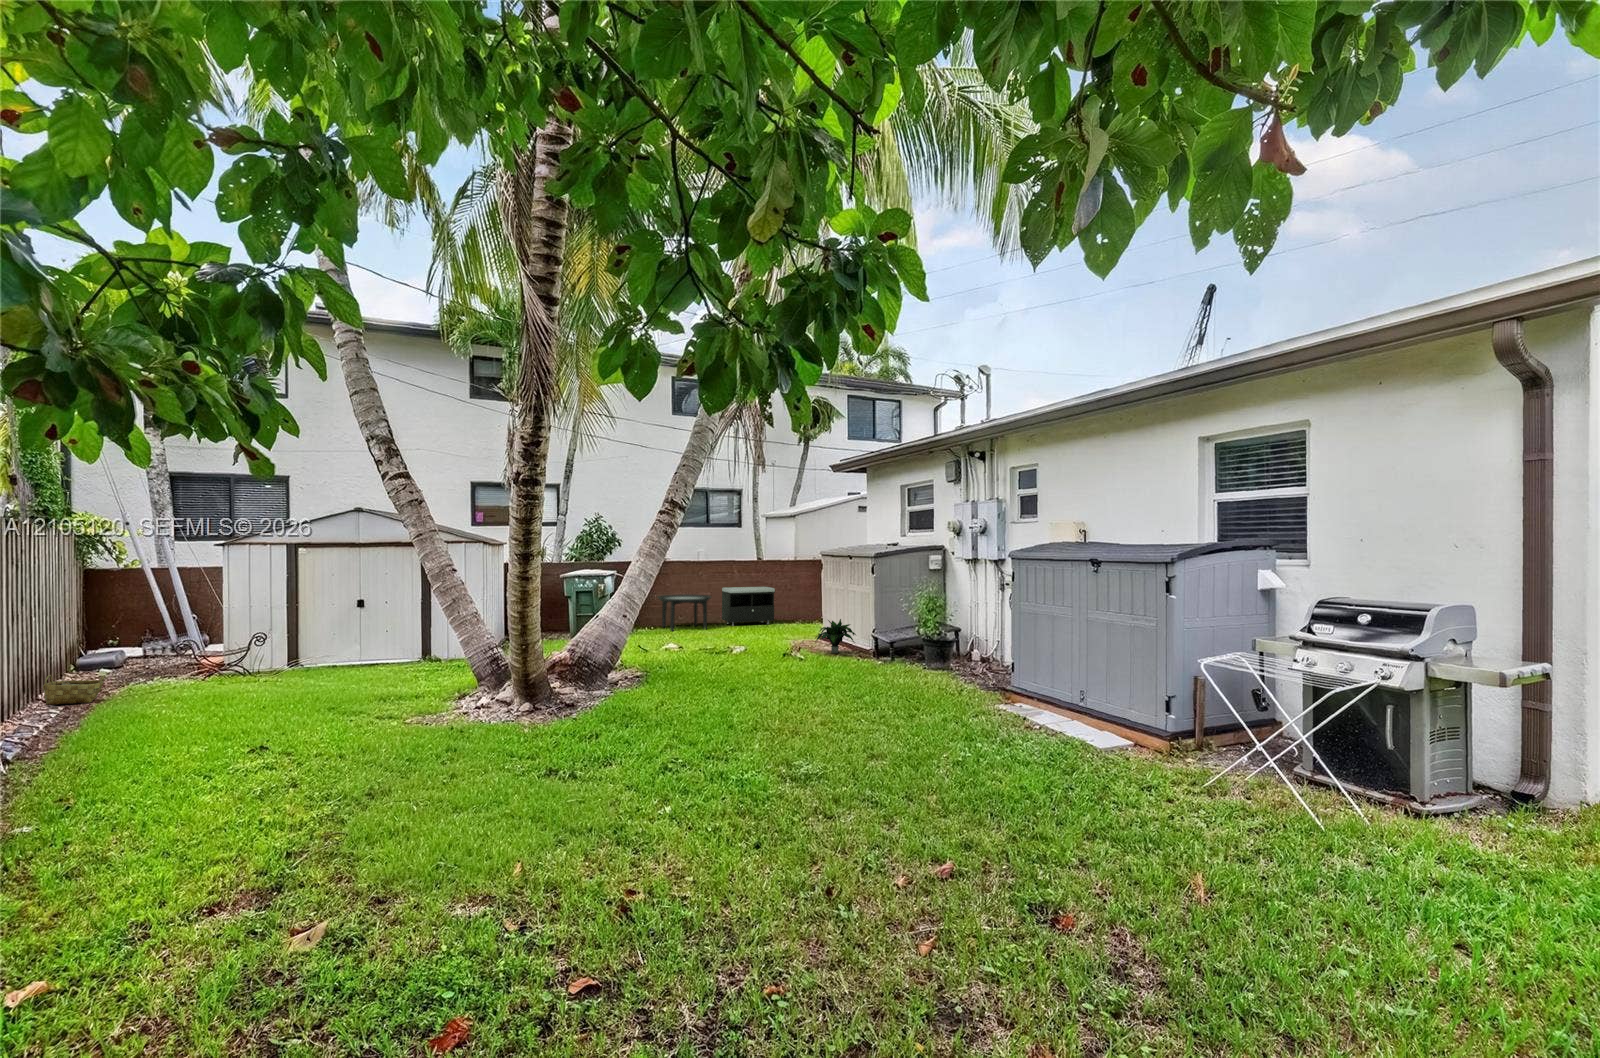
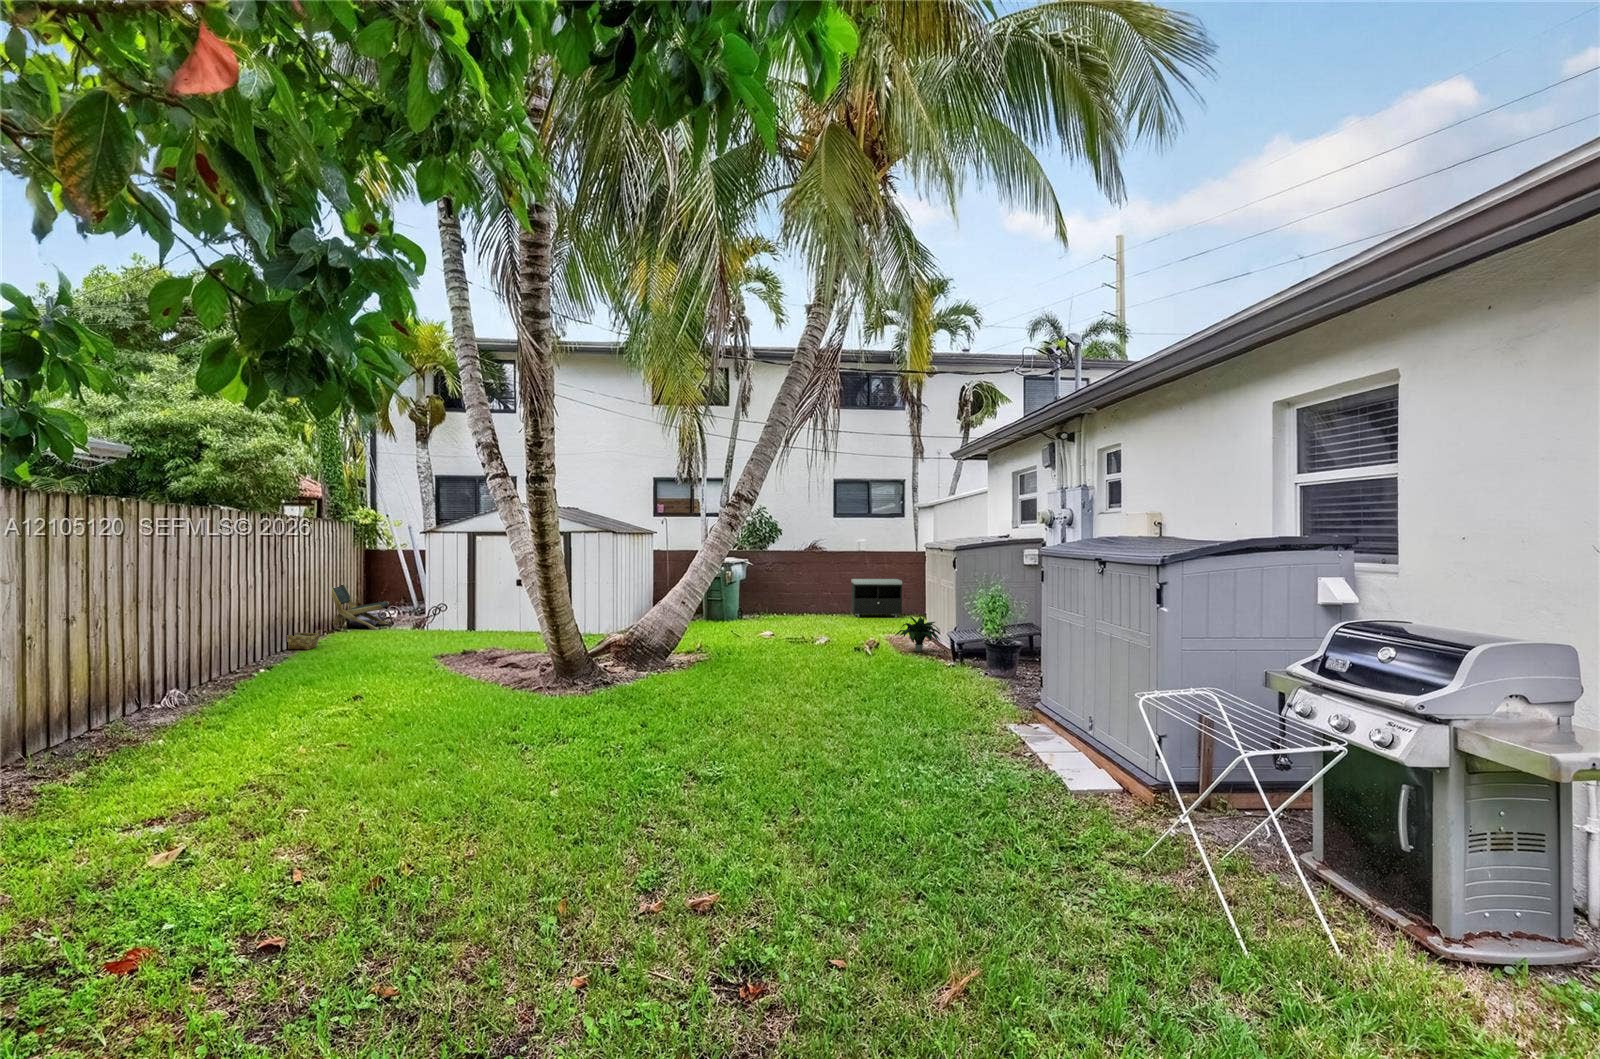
round table: present [658,594,711,631] -> none [782,584,835,620]
lounge chair: none [70,608,162,678] -> present [329,583,389,631]

